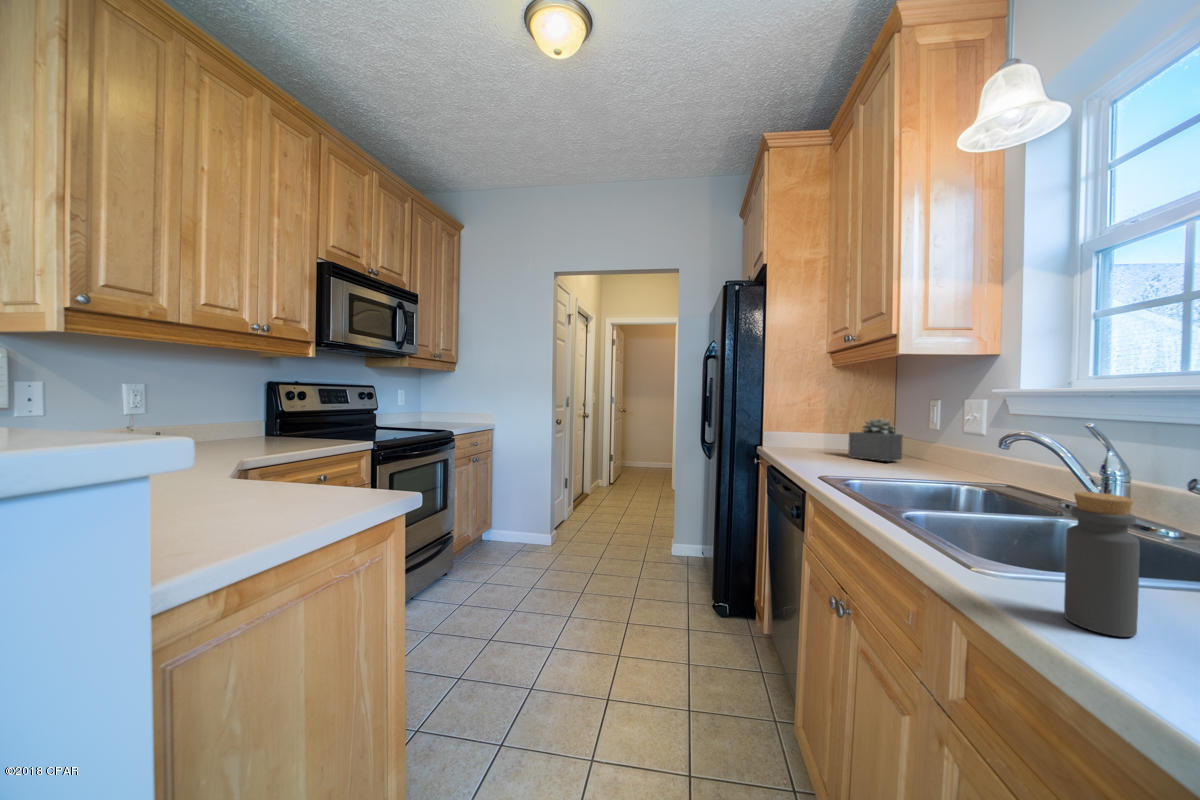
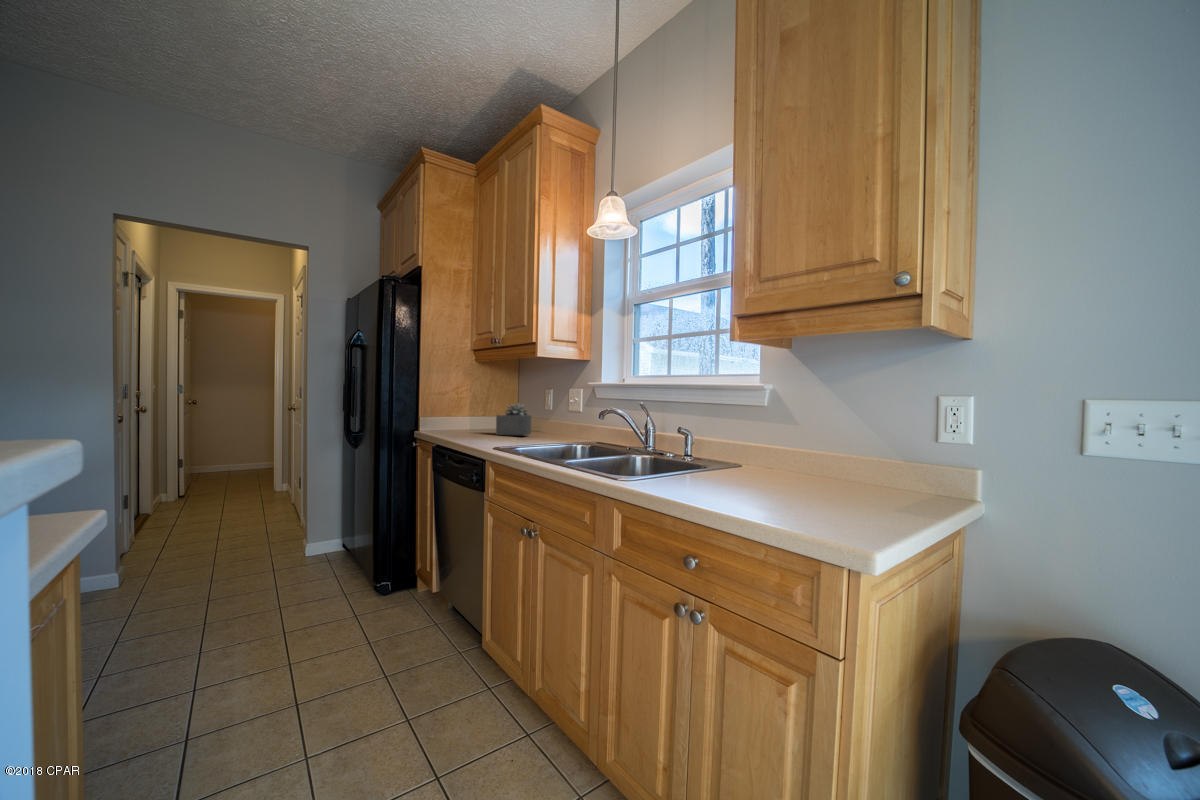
bottle: present [1064,492,1140,637] -> none [661,430,684,491]

